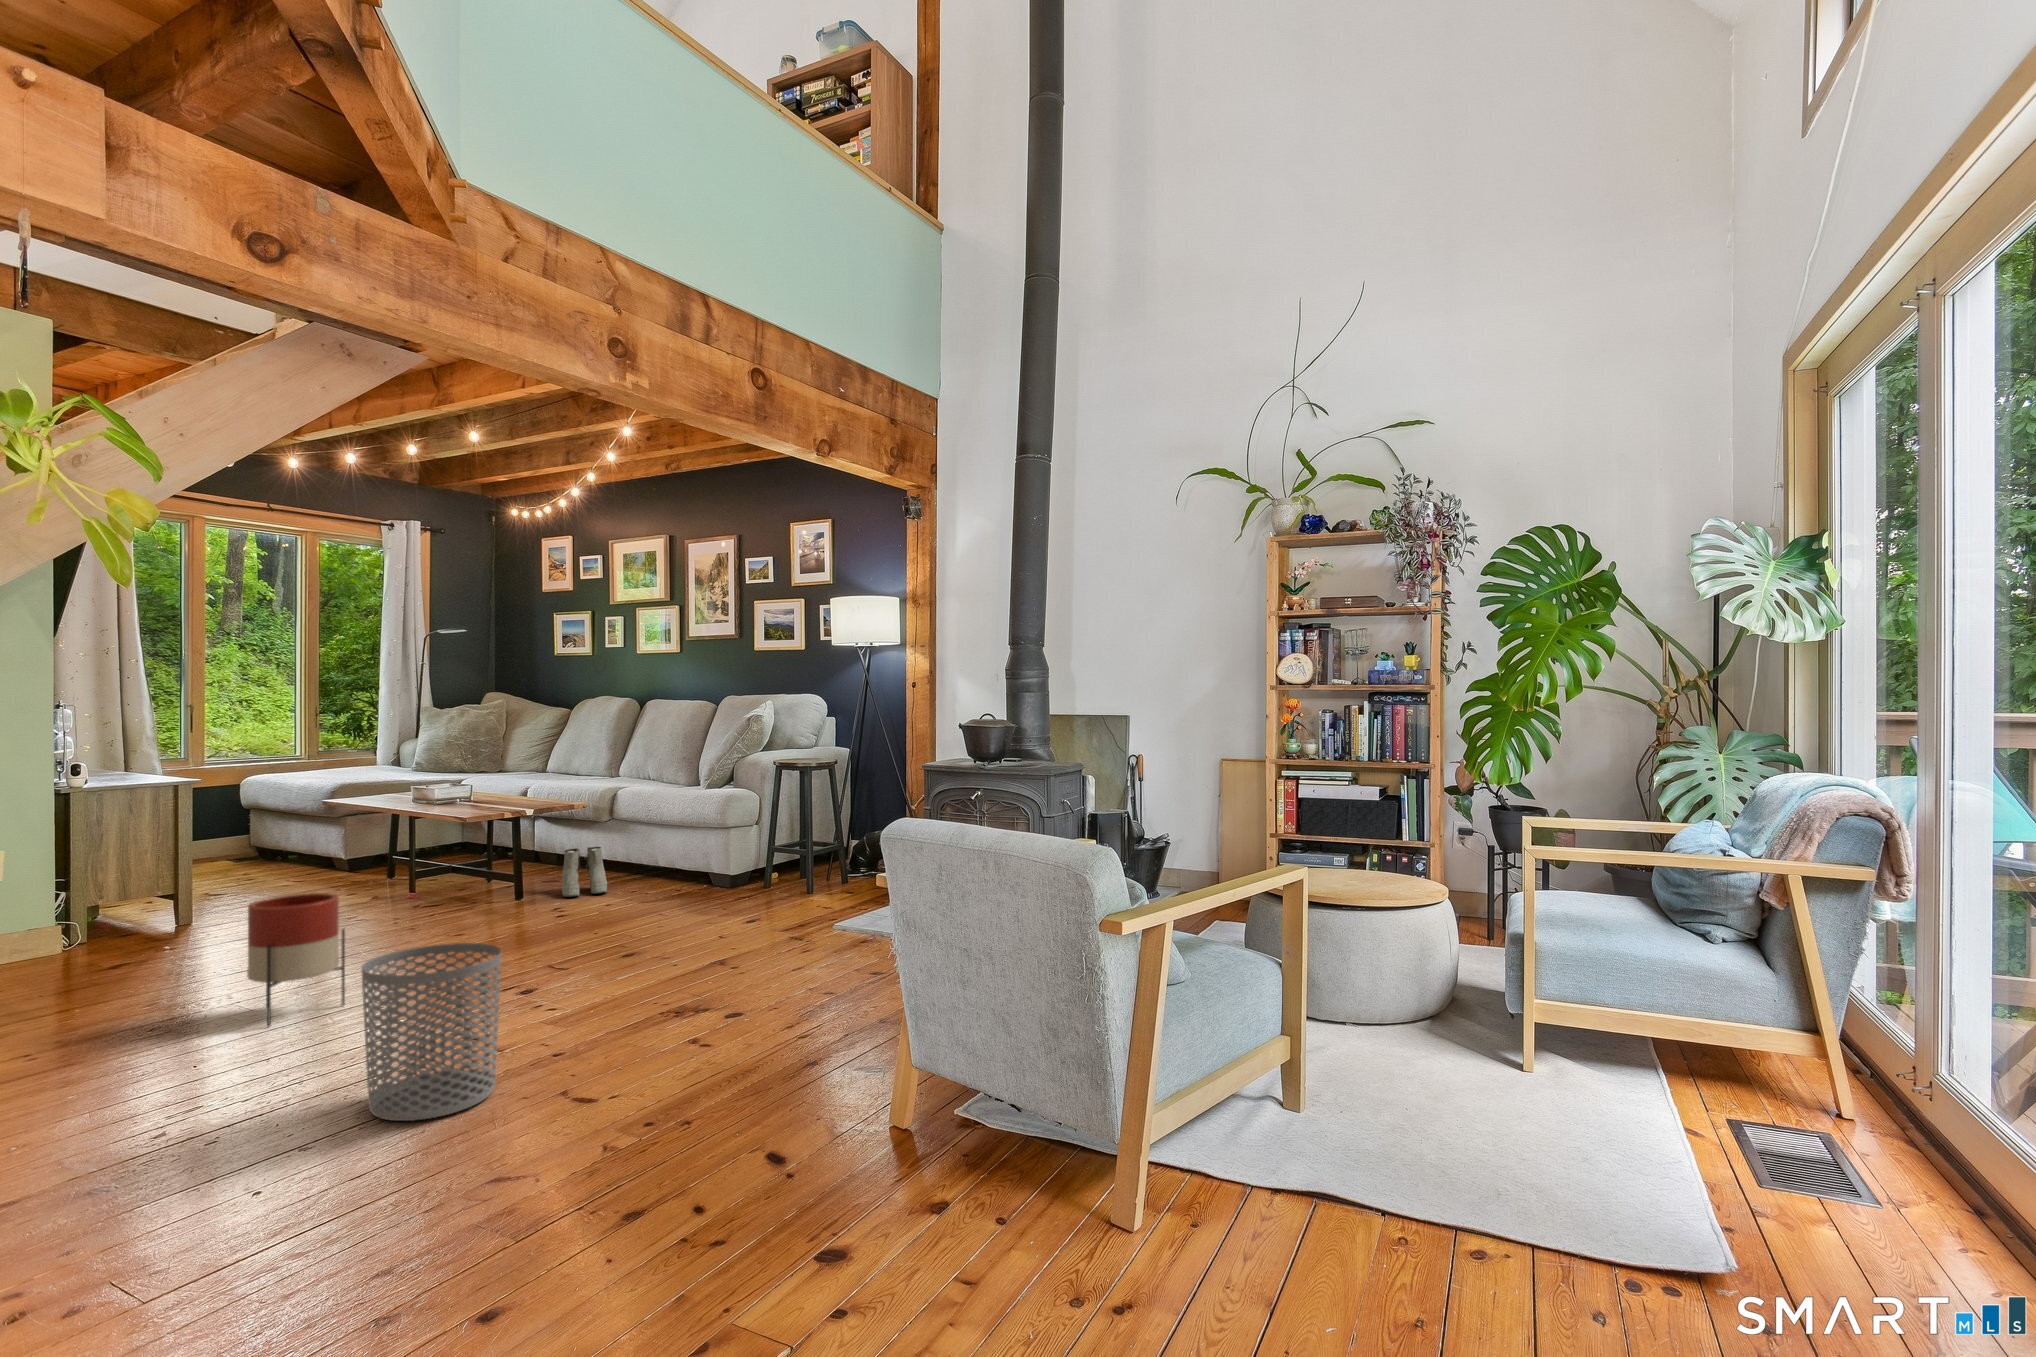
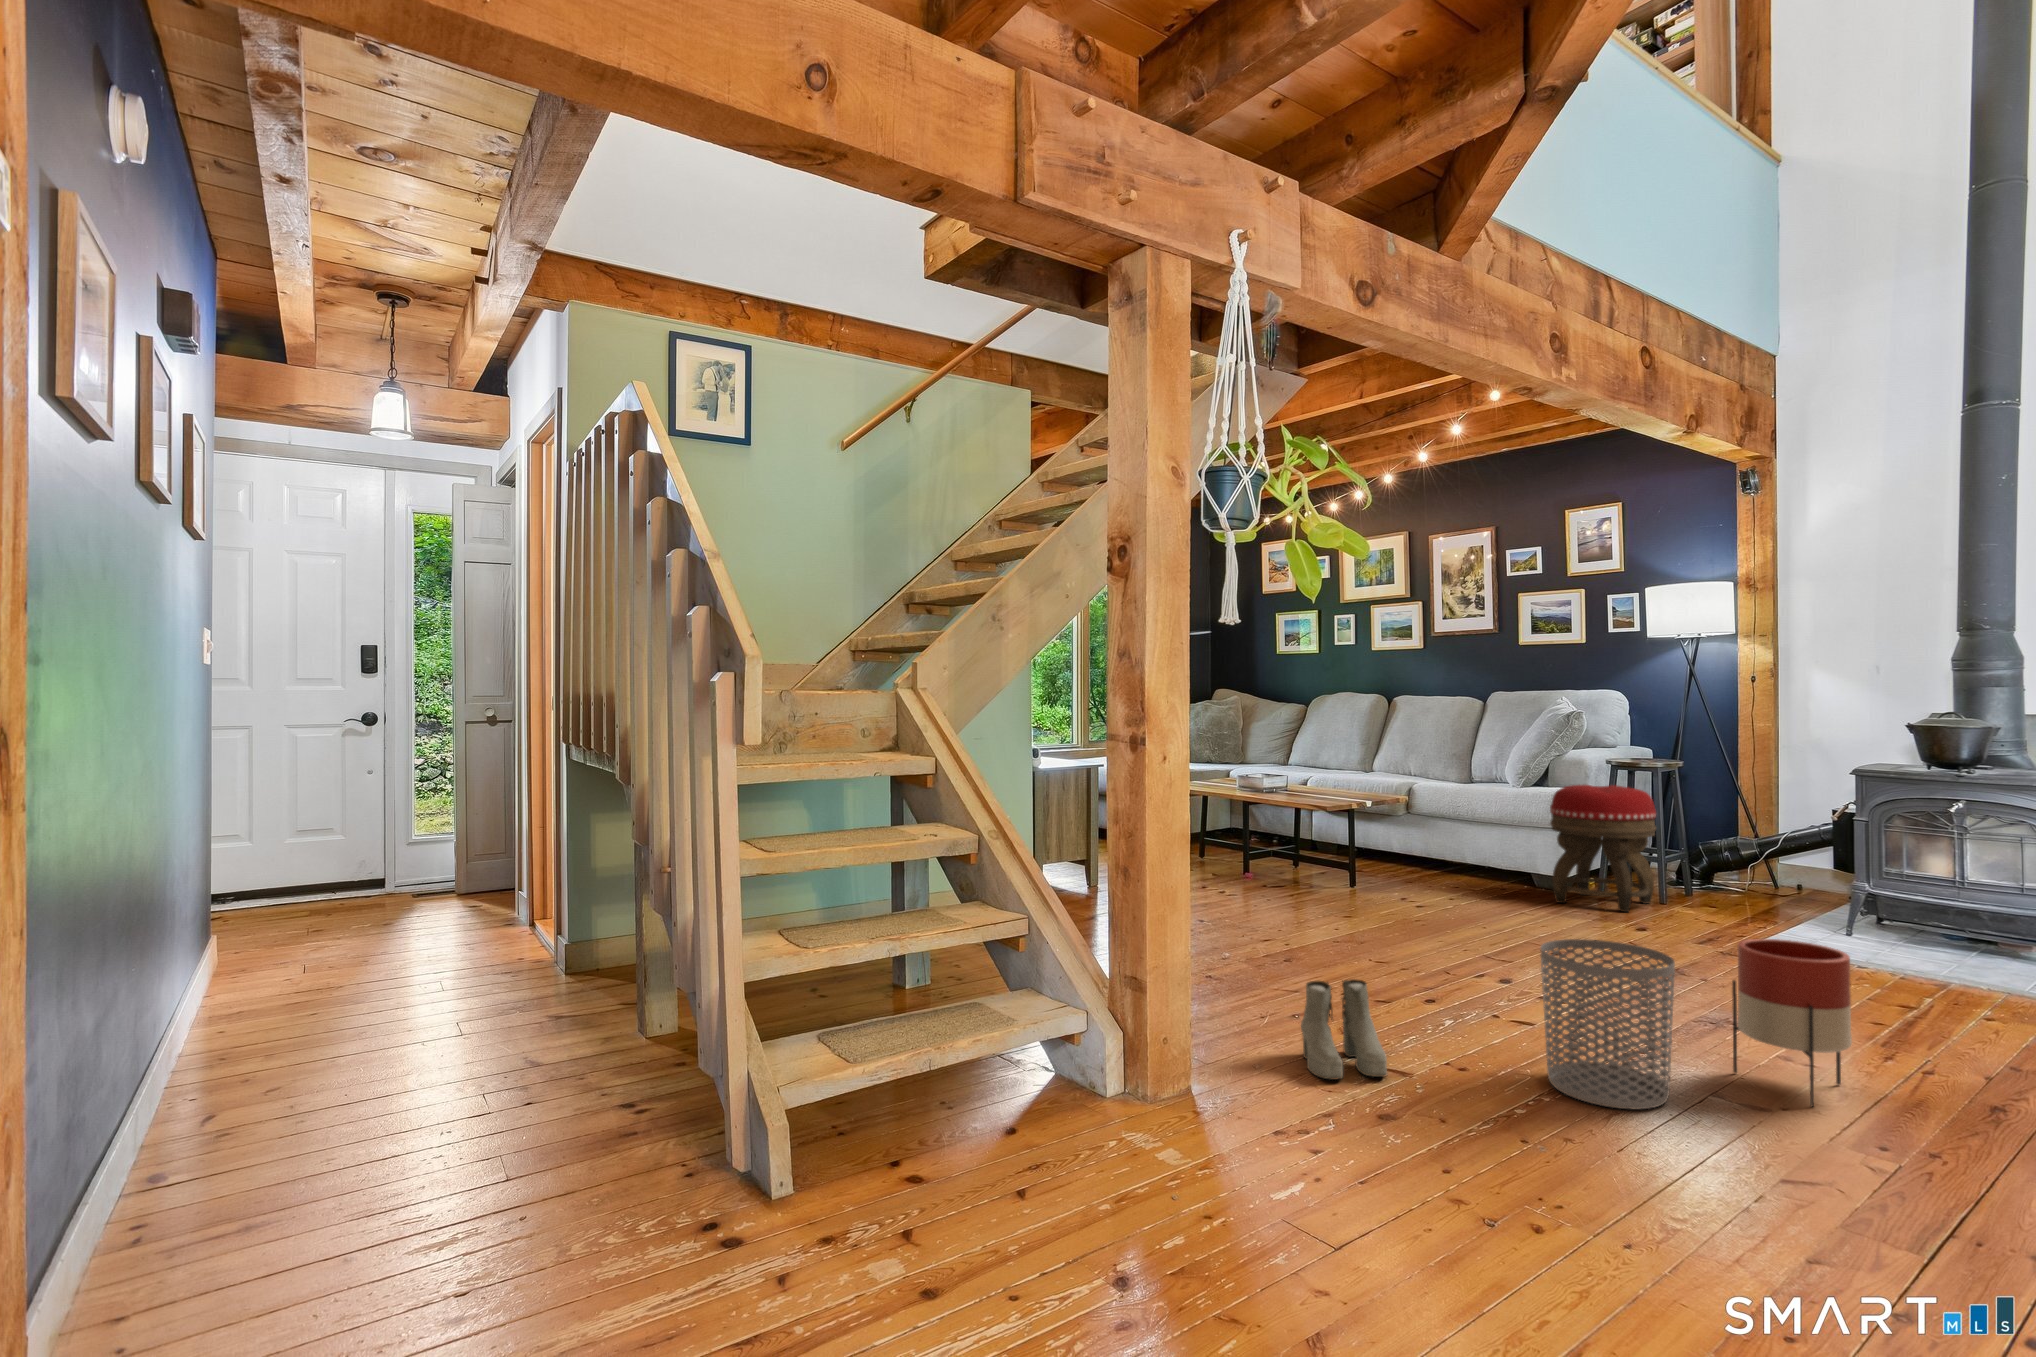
footstool: none [699,780,792,899] -> present [1550,785,1656,912]
boots: present [562,847,607,897] -> present [1301,979,1387,1080]
planter: present [247,893,345,1027] -> present [1732,939,1852,1107]

